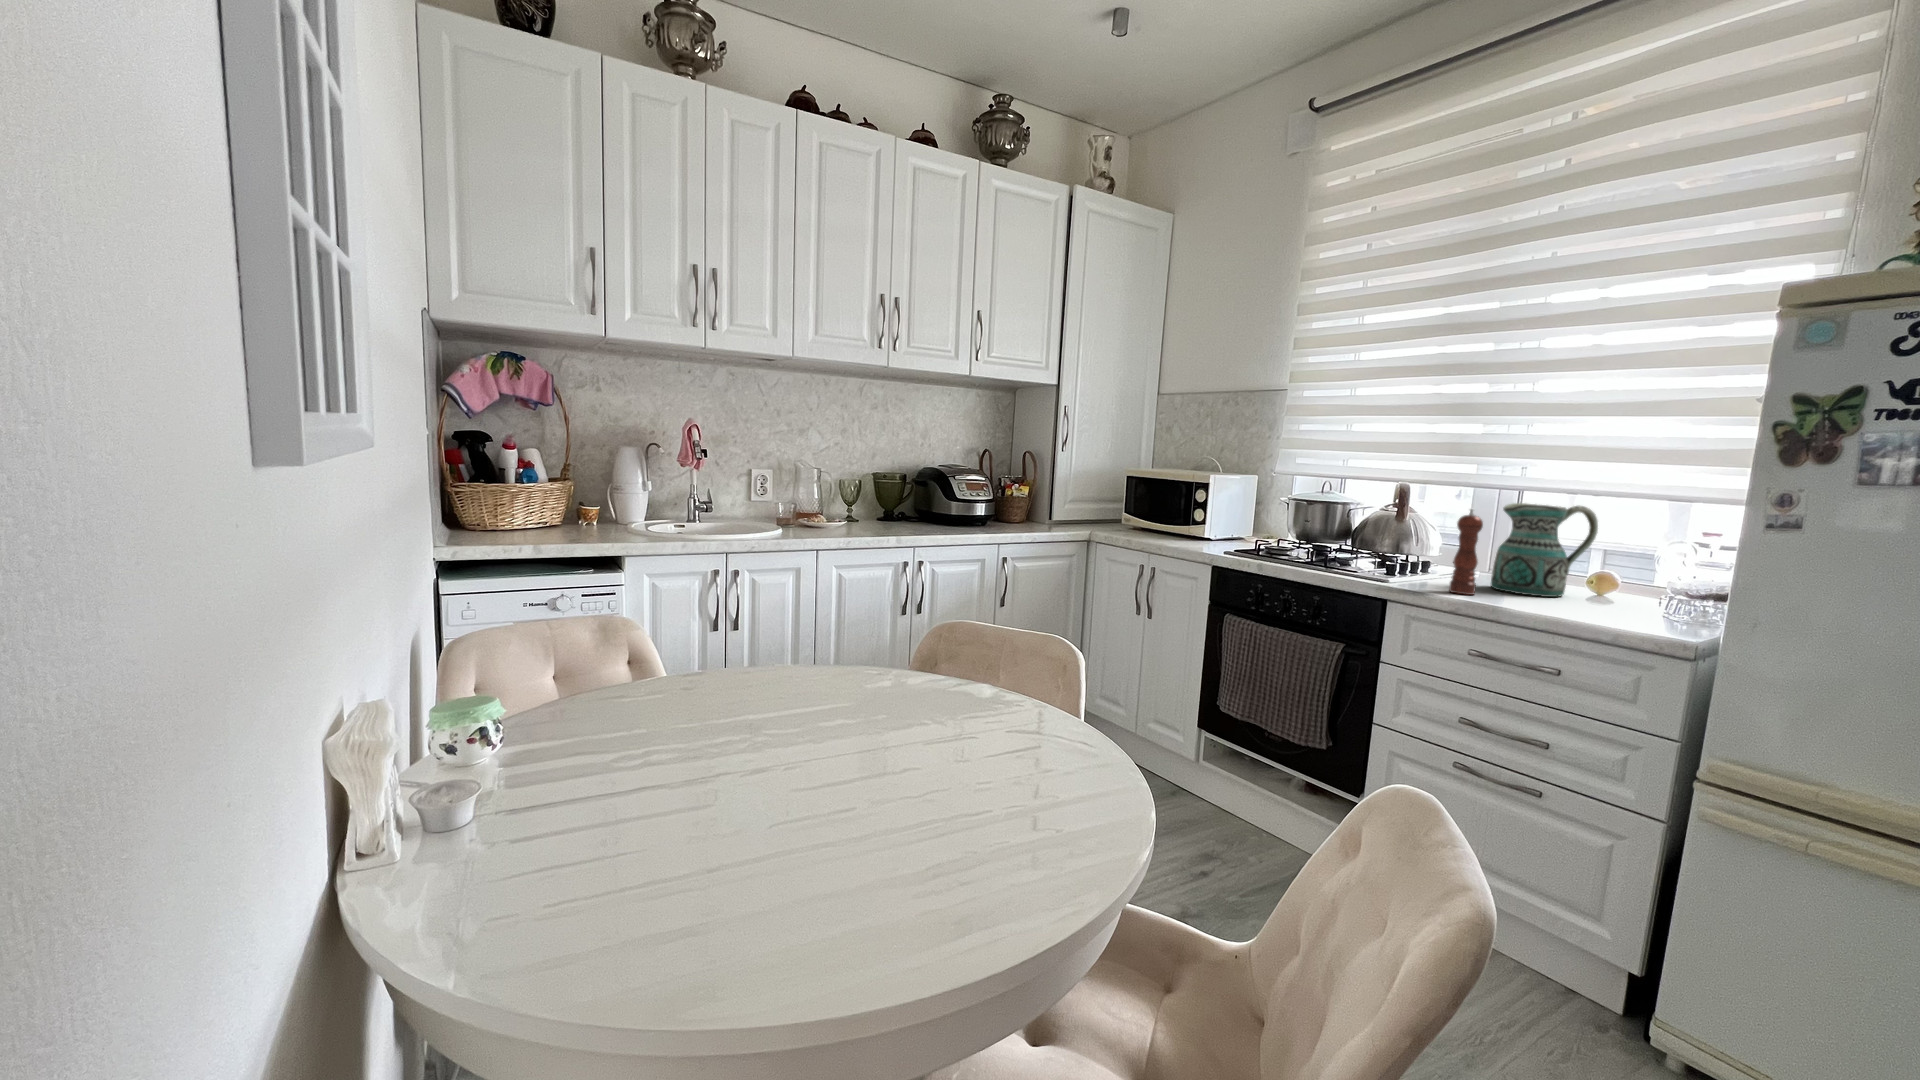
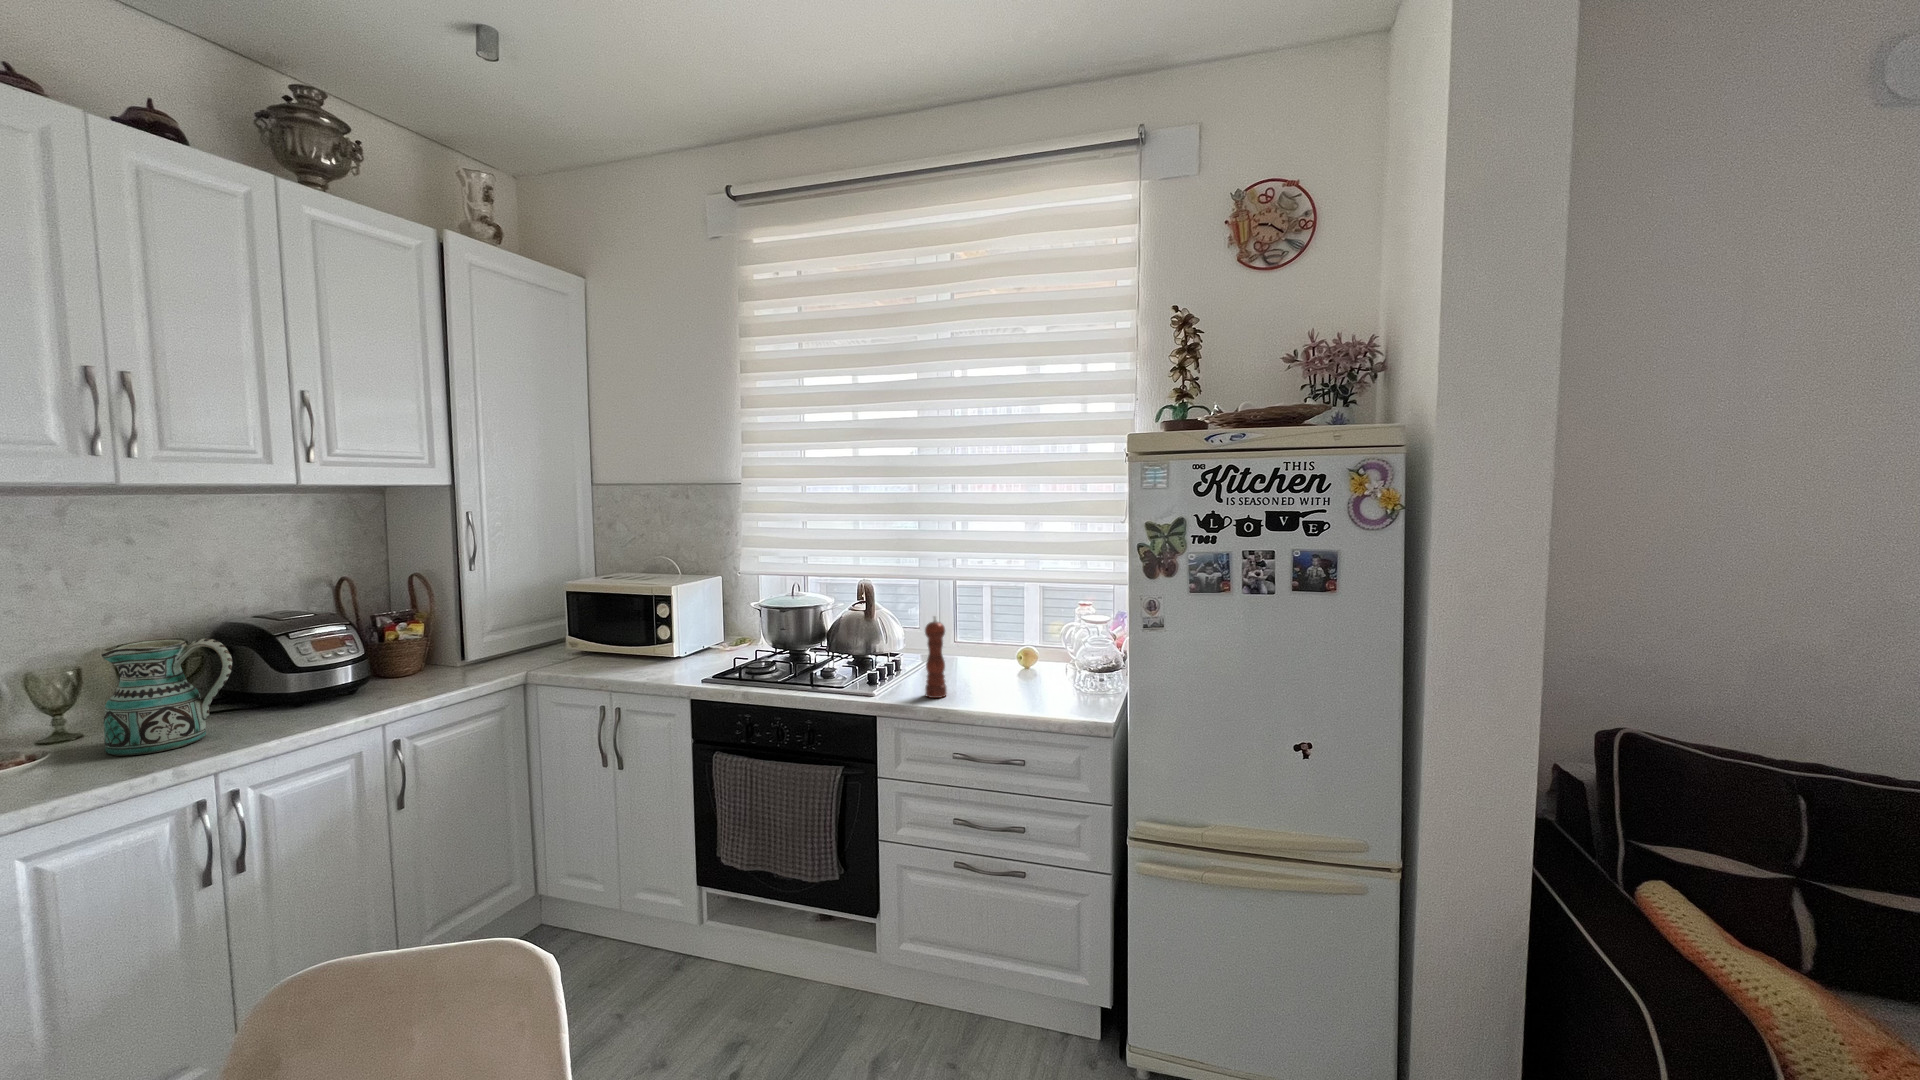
ceramic pitcher: present [1491,503,1598,597] -> present [102,639,232,756]

